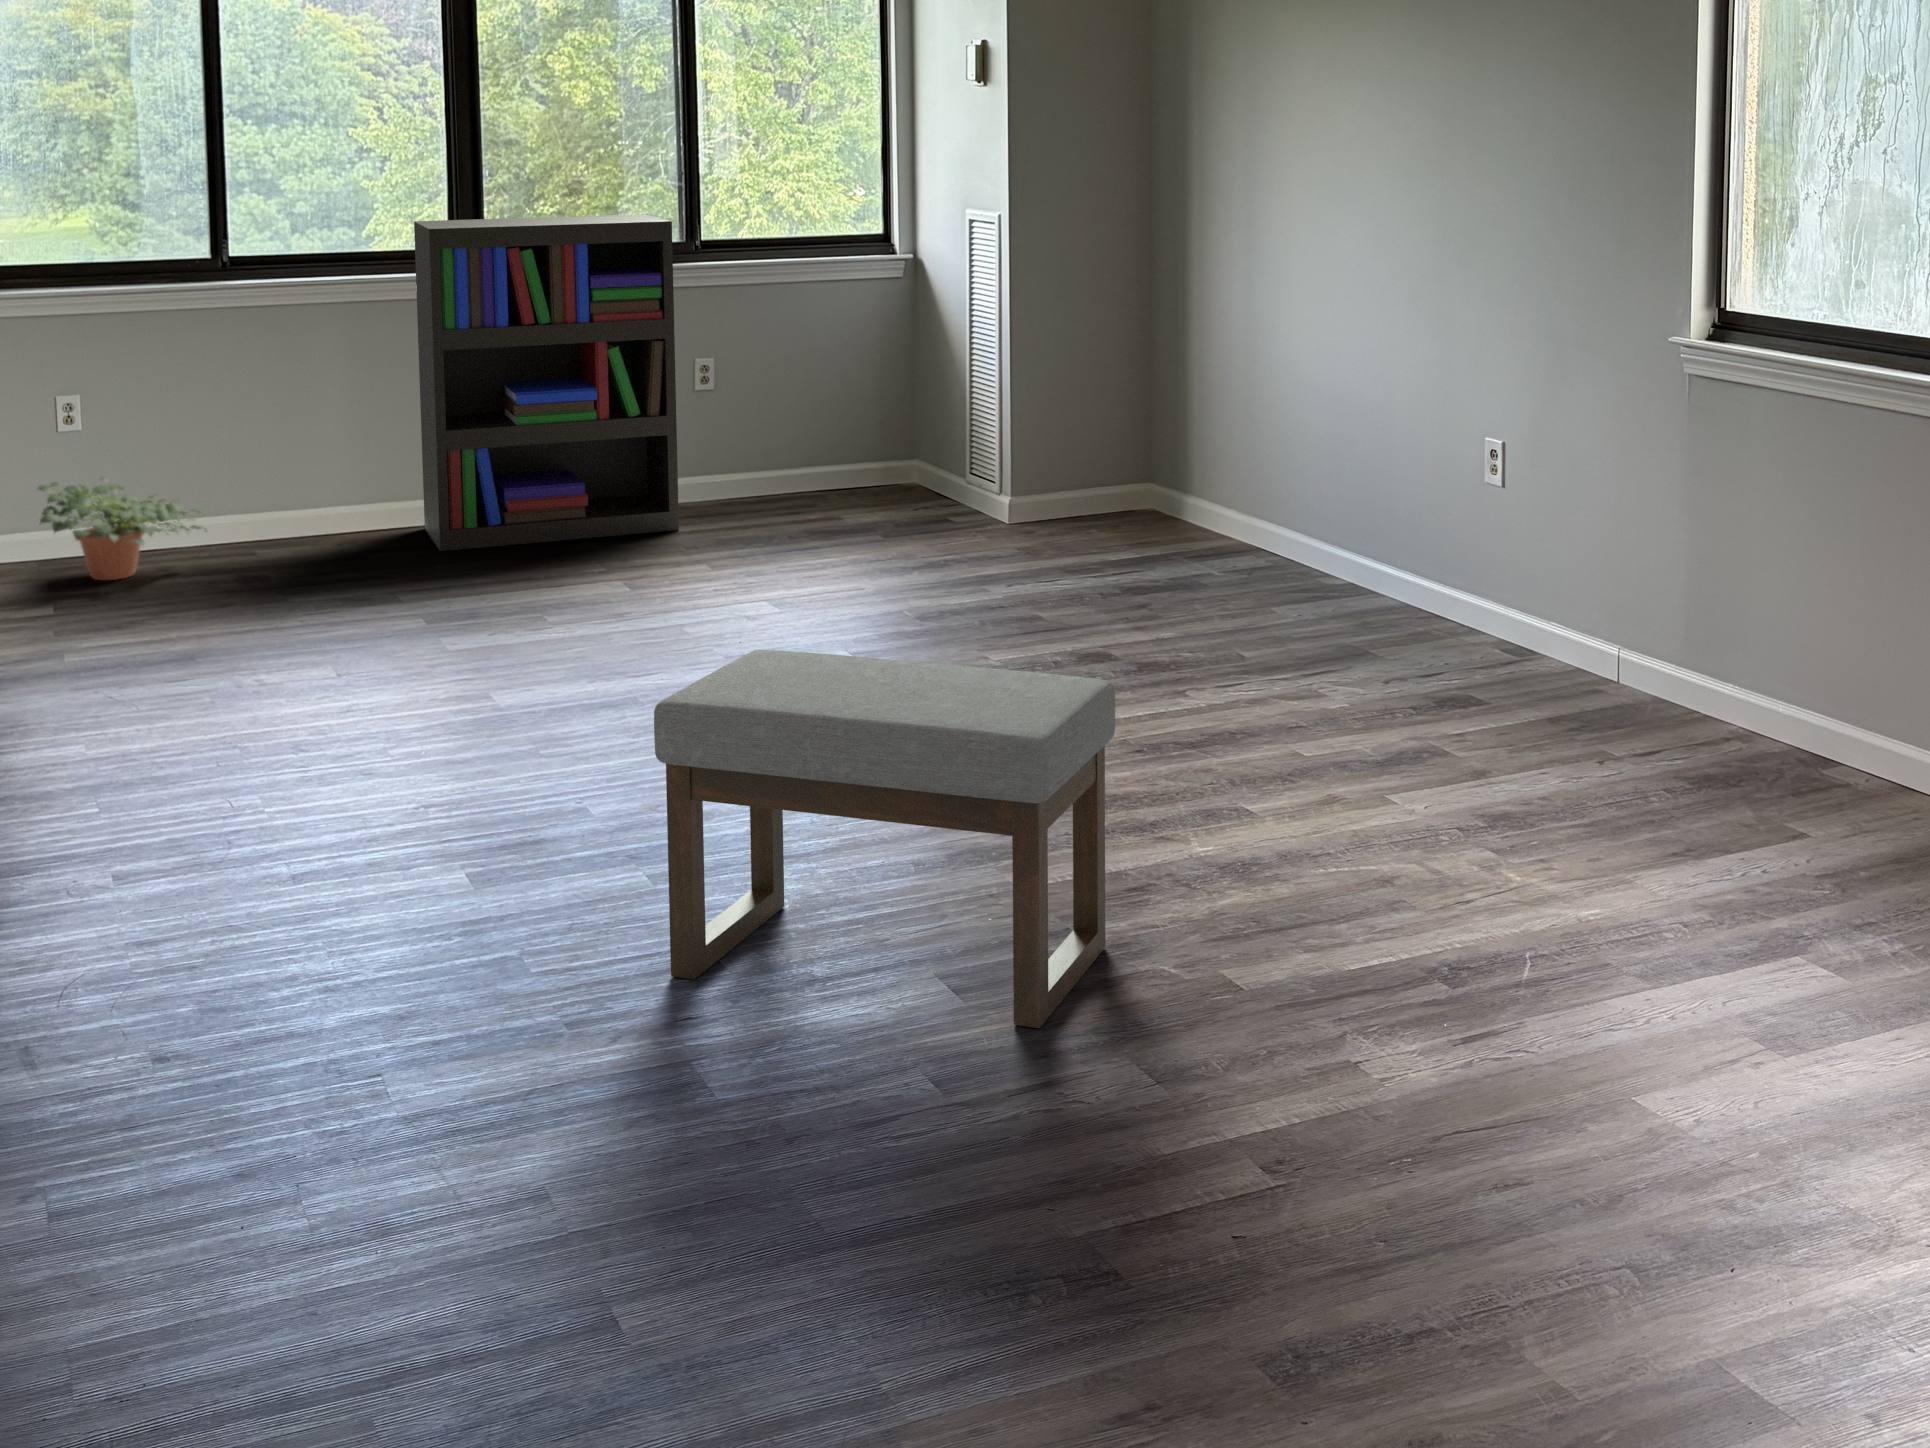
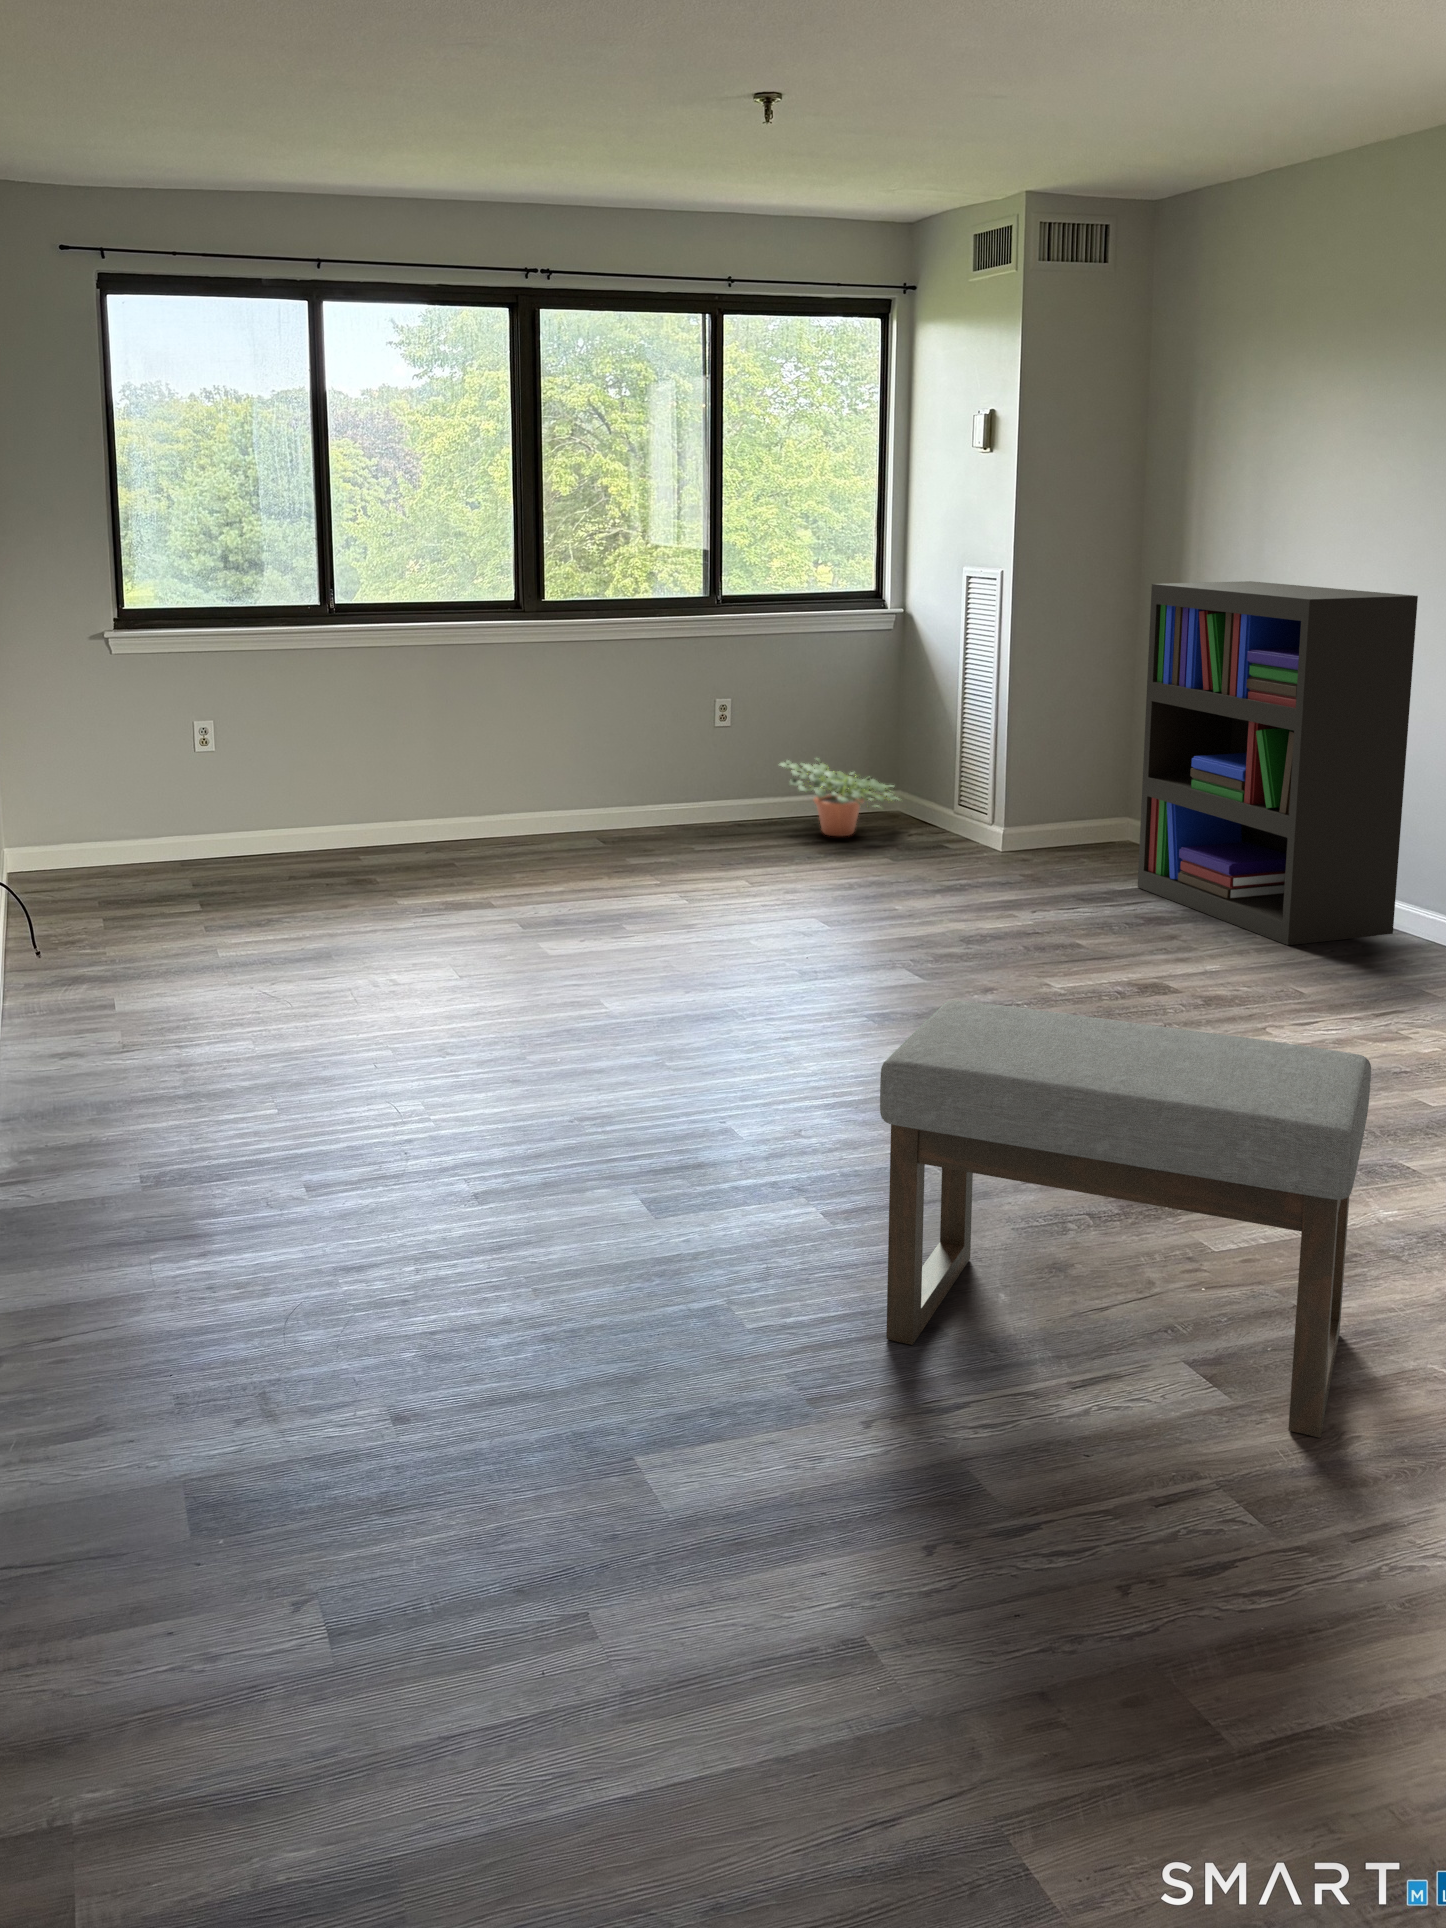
bookshelf: present [414,214,679,551] -> present [1138,581,1418,945]
potted plant: present [38,477,206,580] -> present [779,758,900,836]

